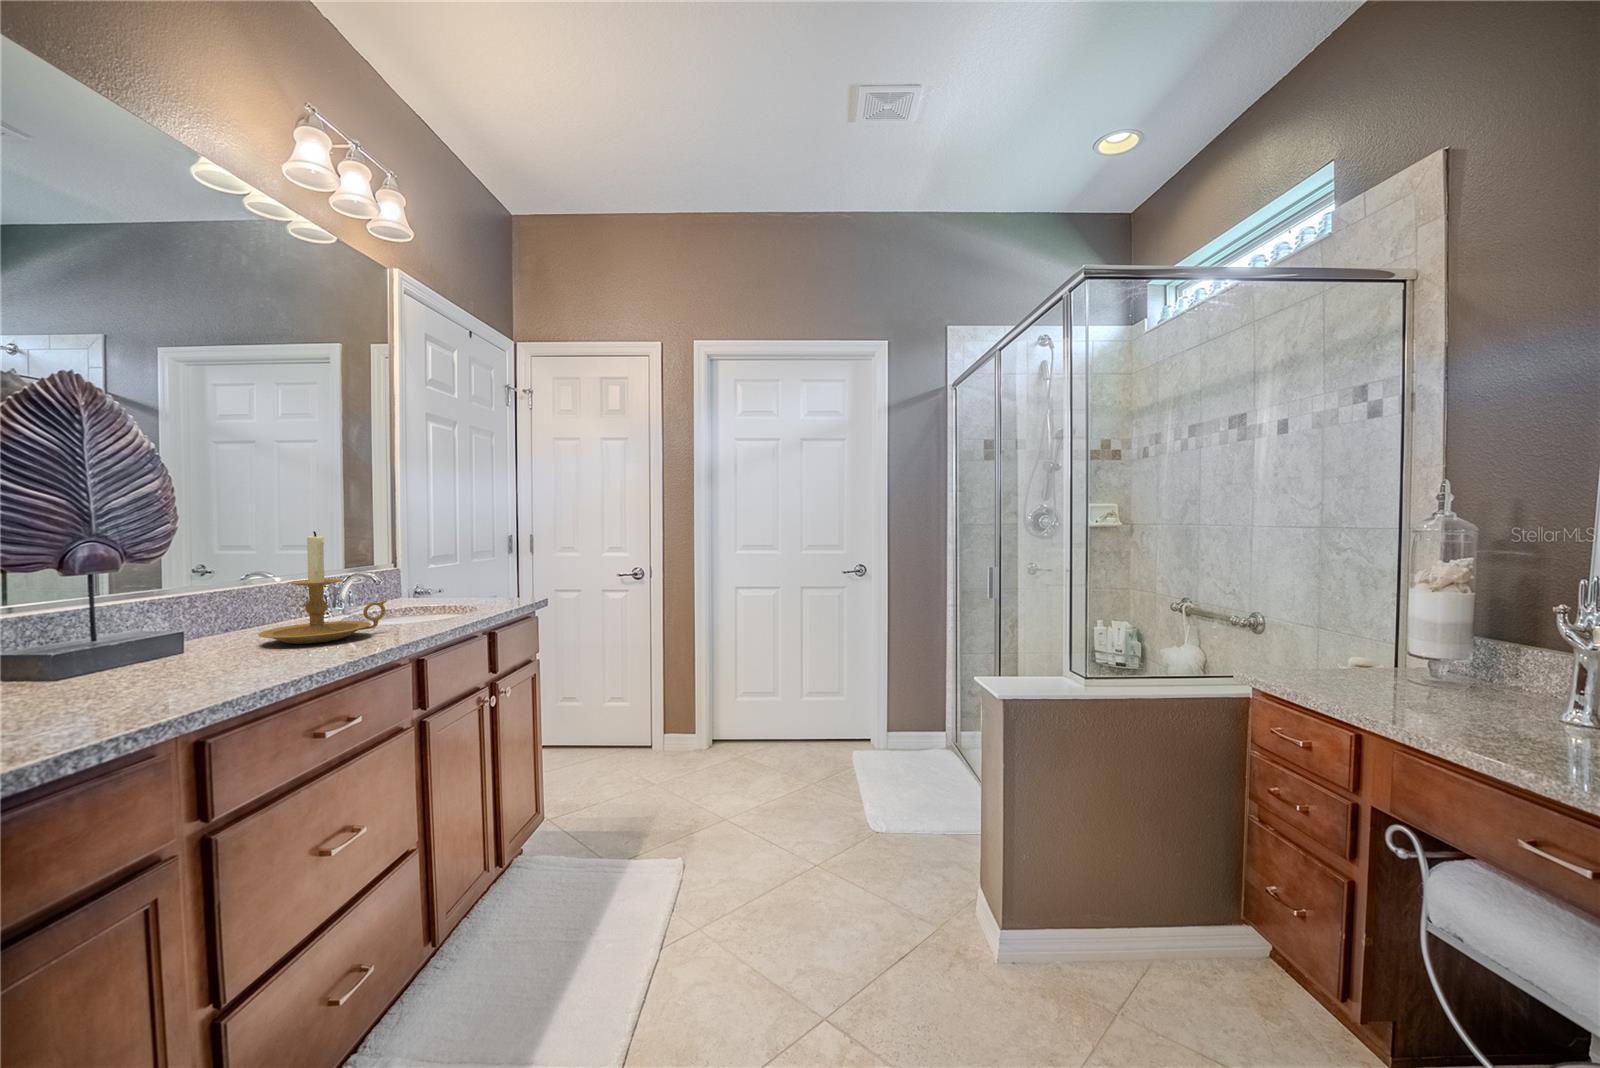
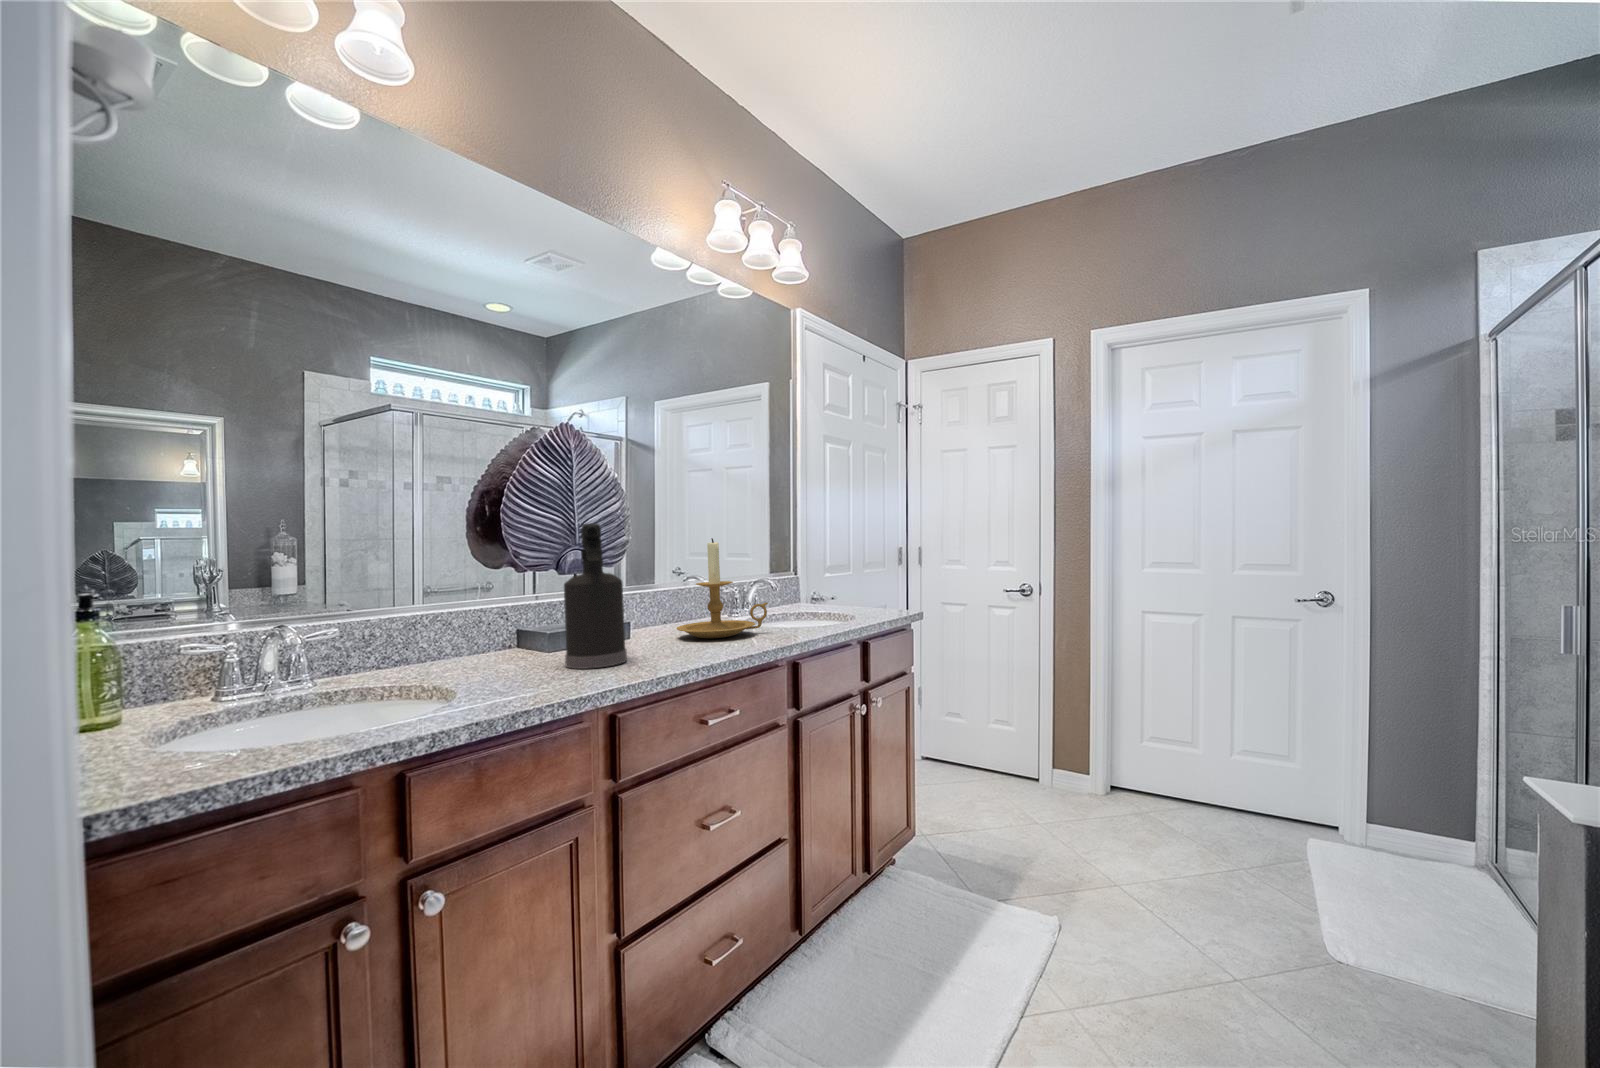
spray bottle: none [94,514,203,696] -> present [564,524,627,669]

